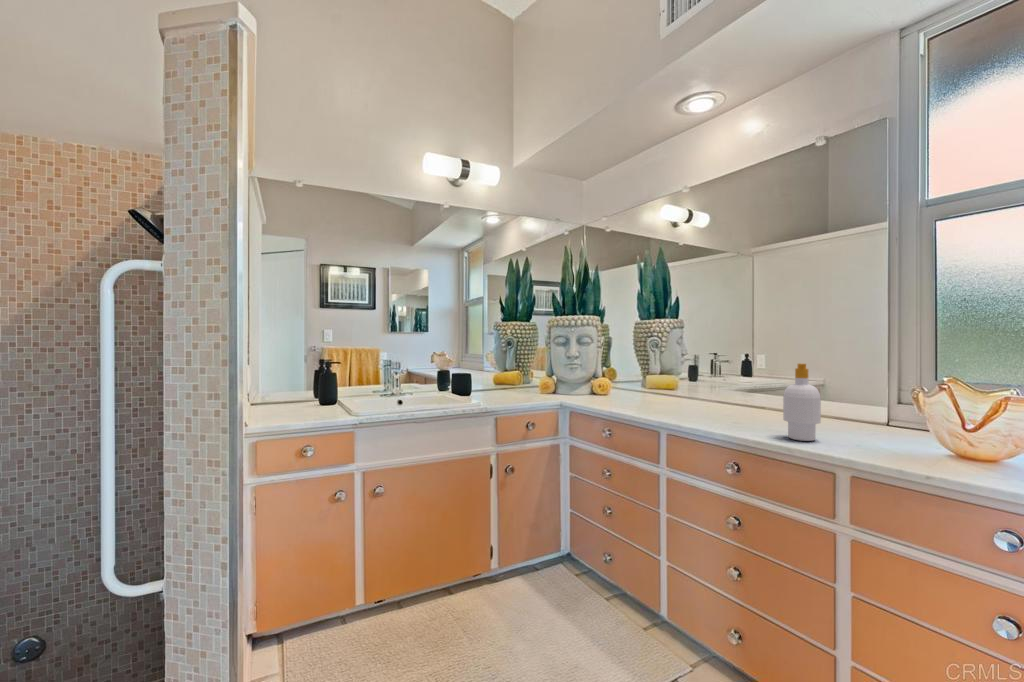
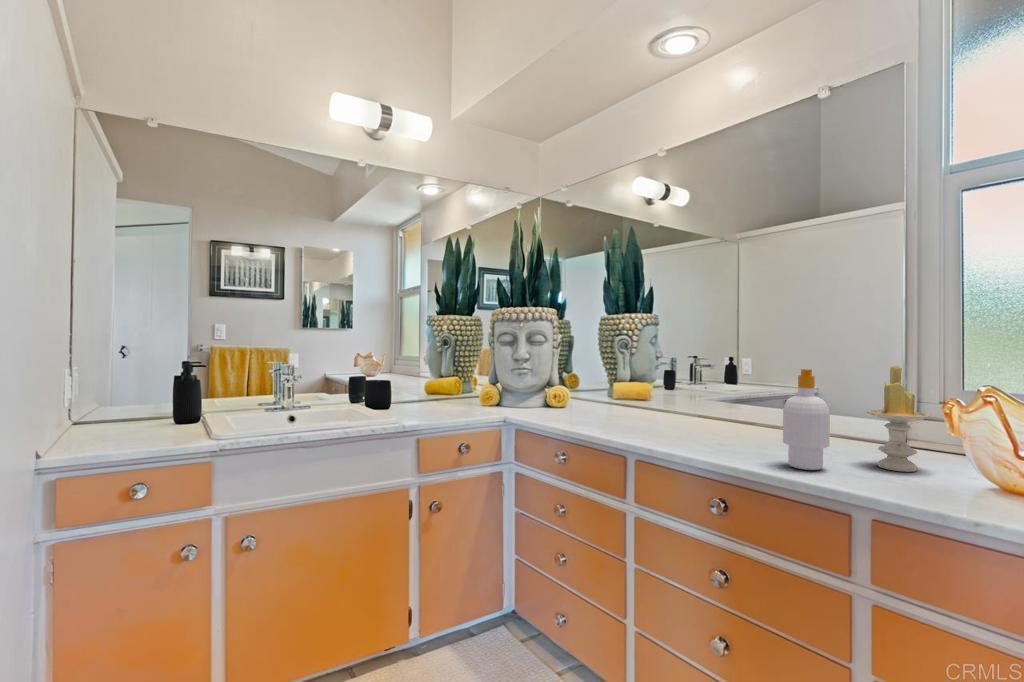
candle: none [852,361,903,443] -> present [867,366,931,472]

